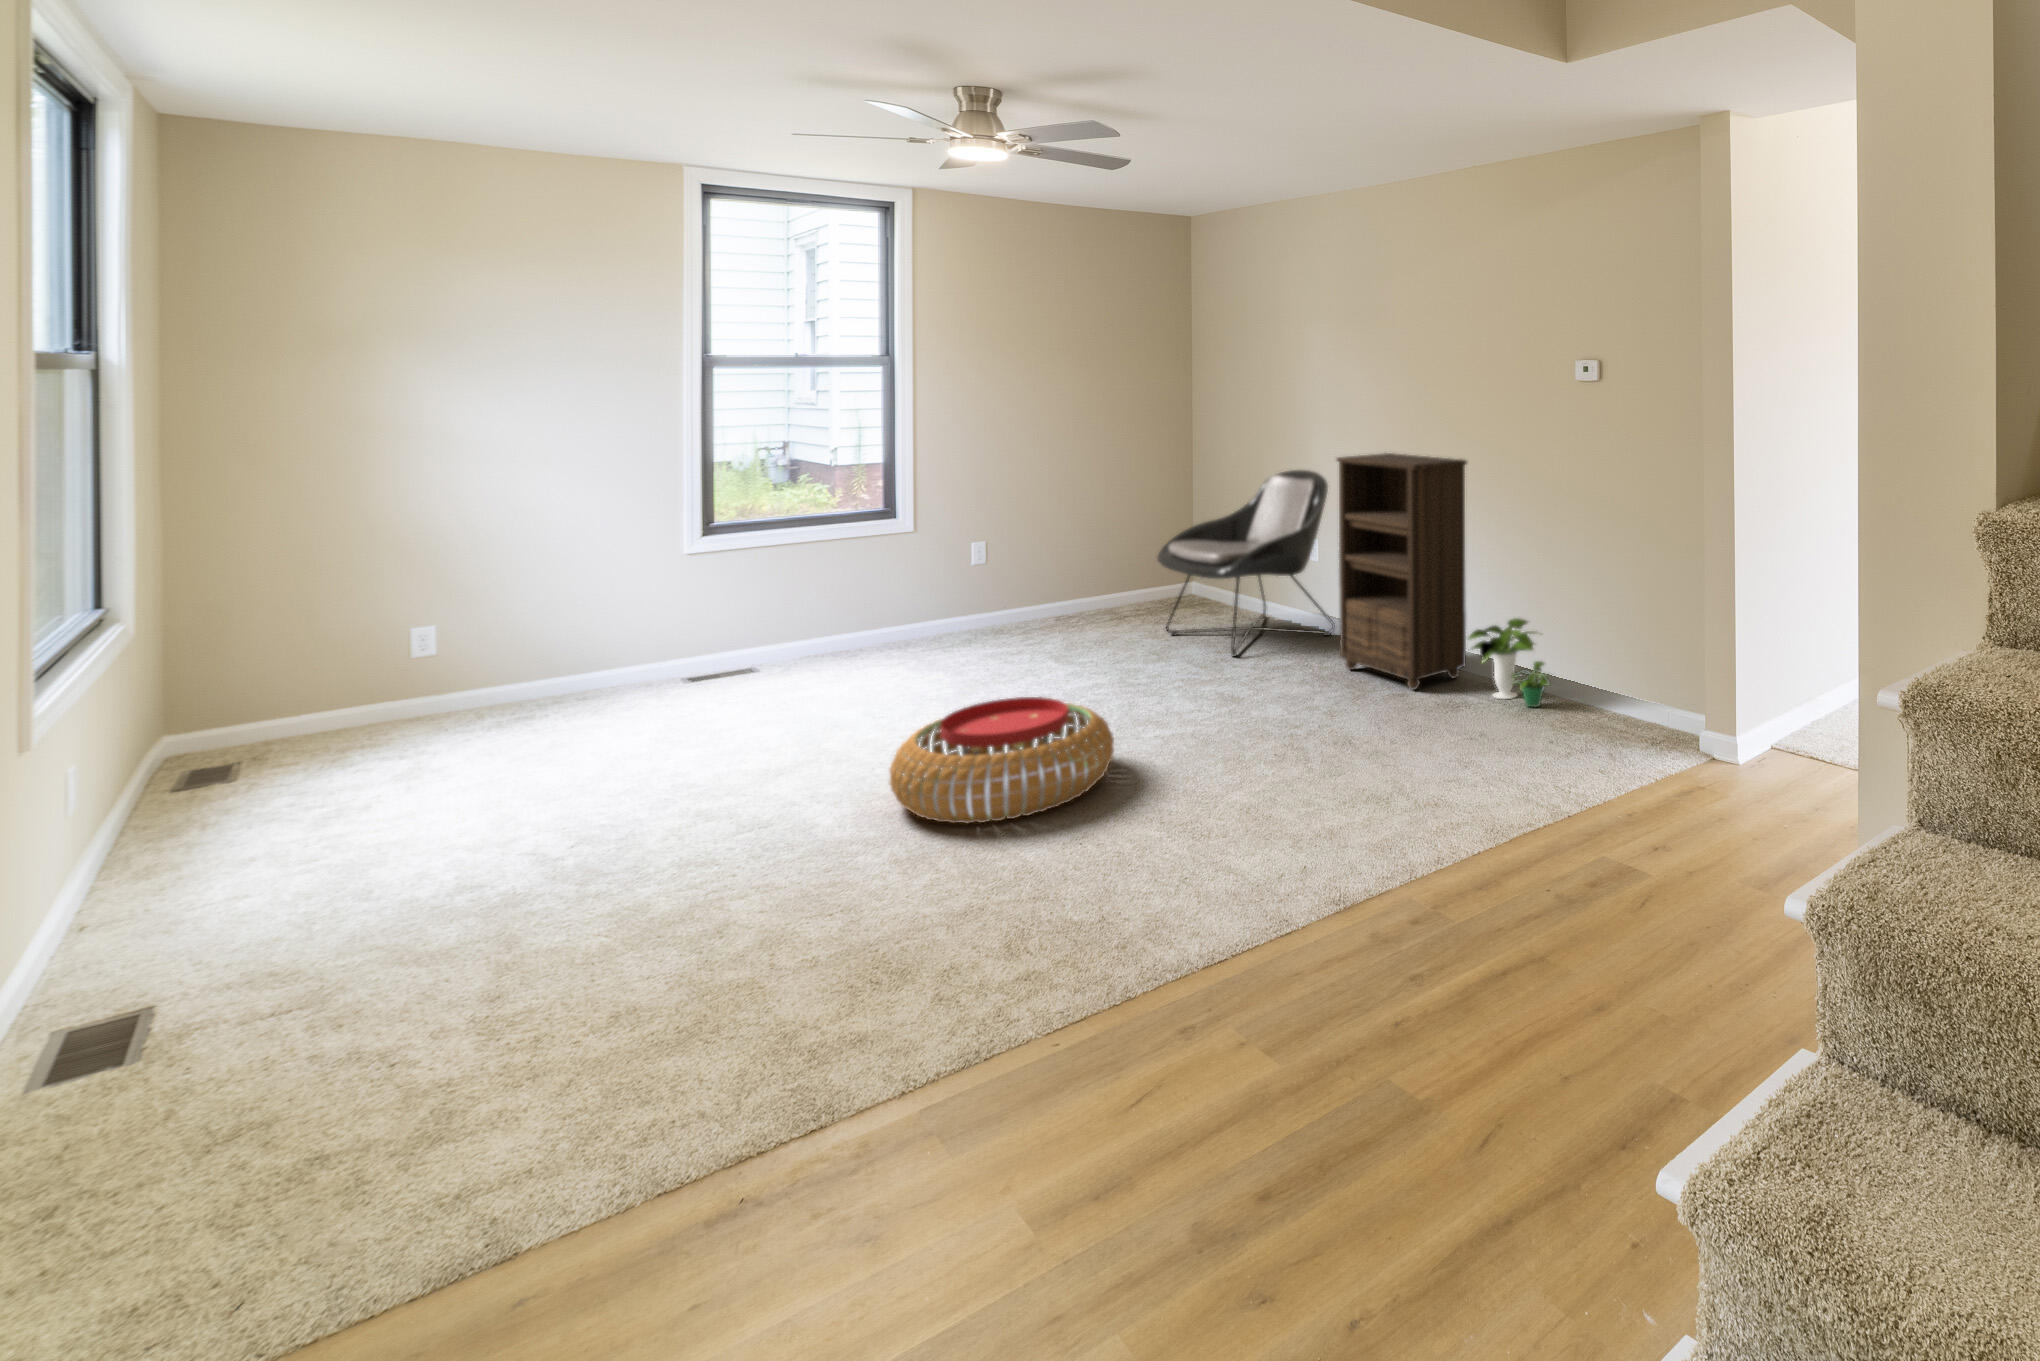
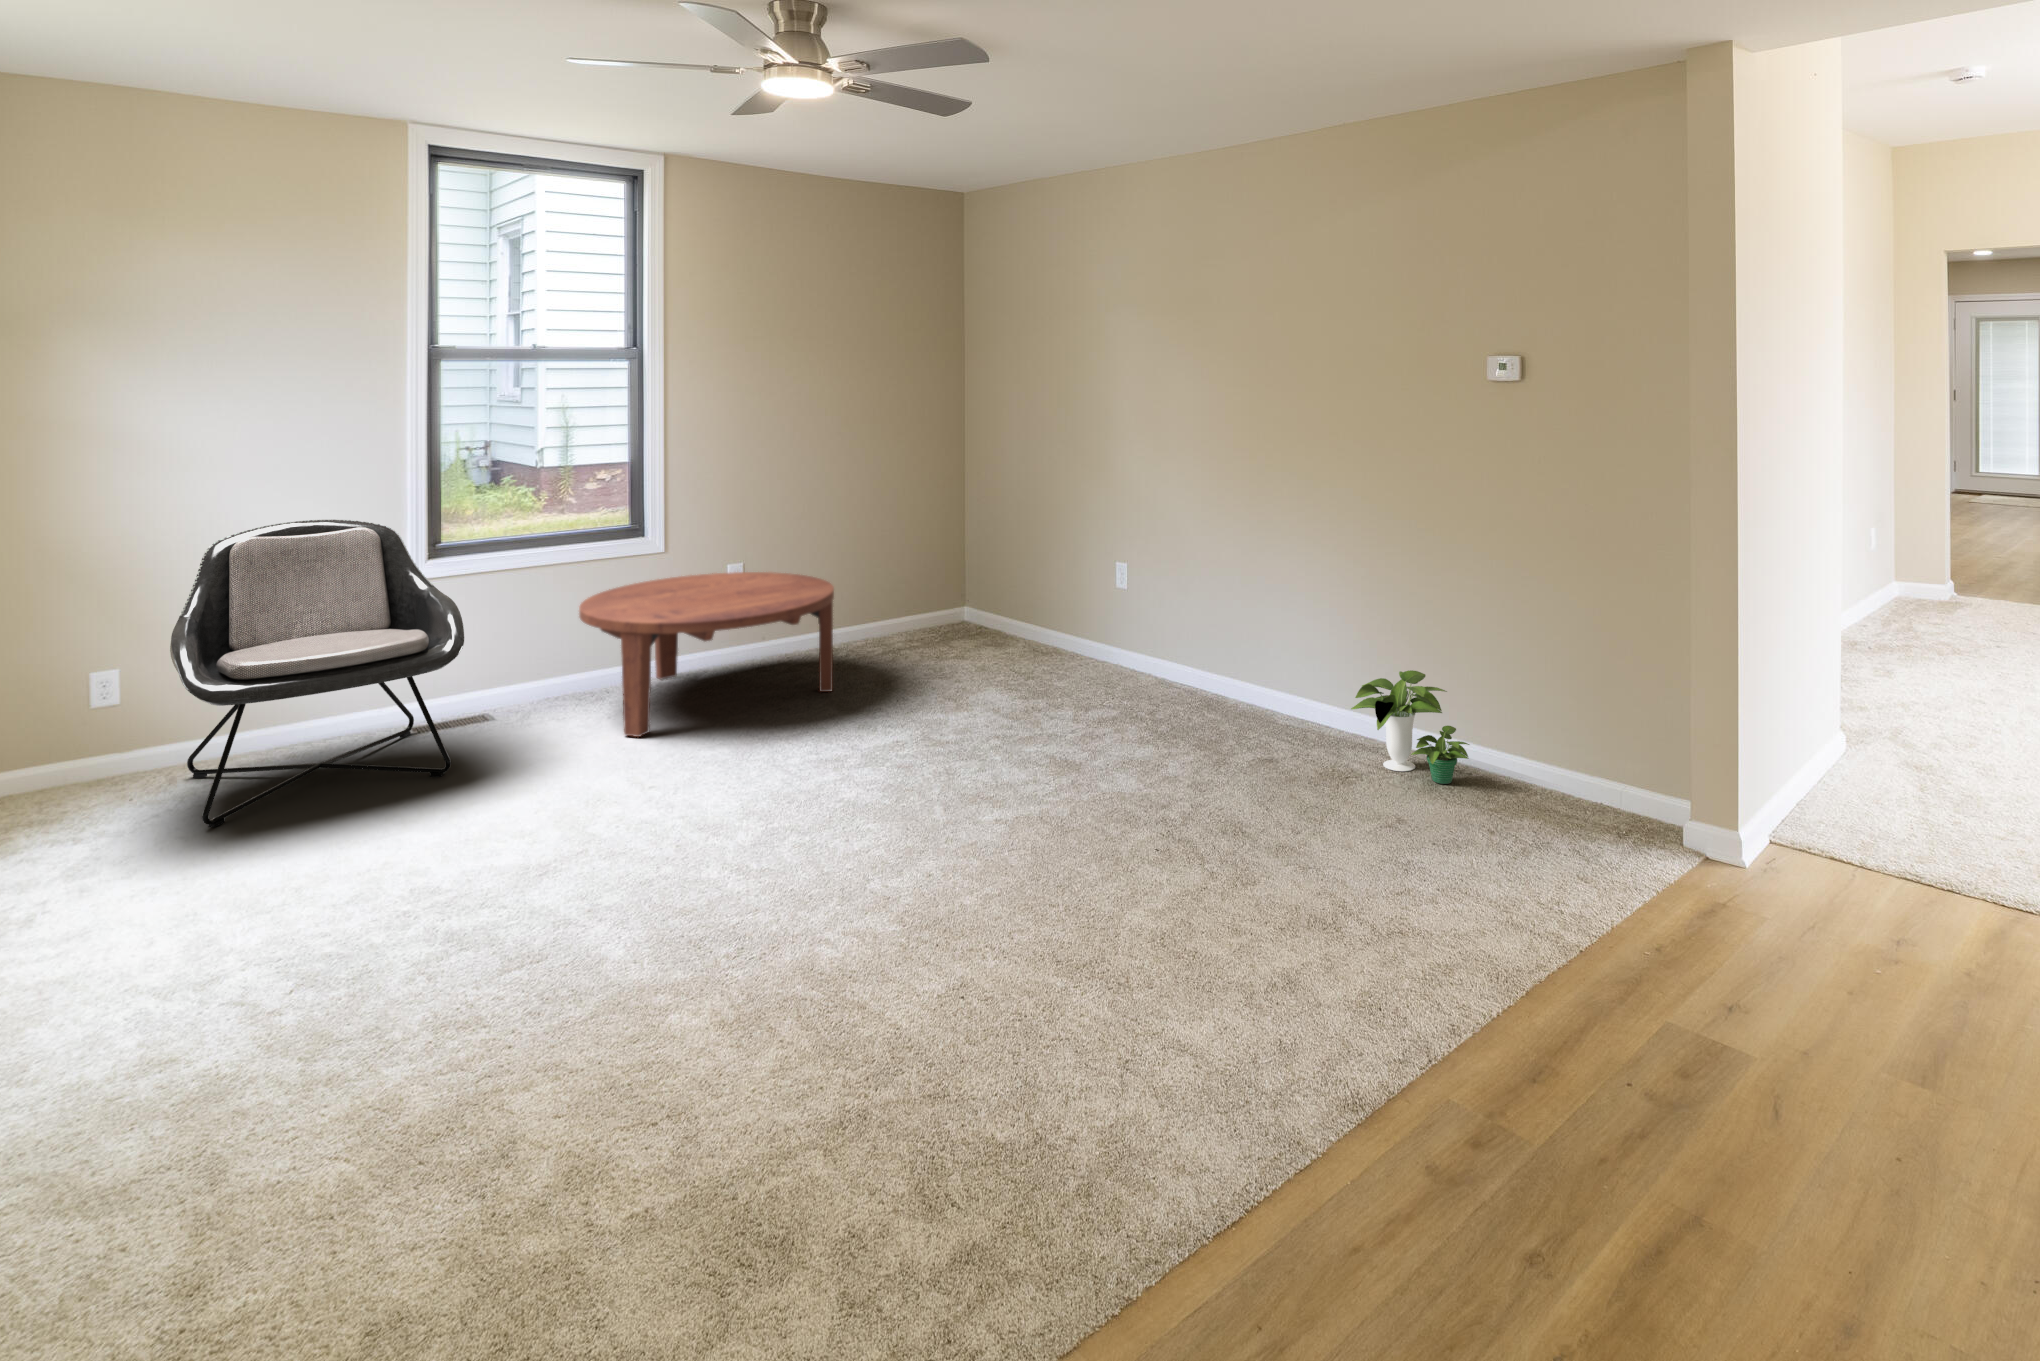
bookshelf: present [1337,453,1467,690] -> none [1176,465,1342,756]
lounge chair: present [1157,469,1335,656] -> present [170,519,464,827]
coffee table: none [835,549,1059,682] -> present [579,572,834,737]
pouf: present [890,697,1114,823] -> none [690,777,963,957]

